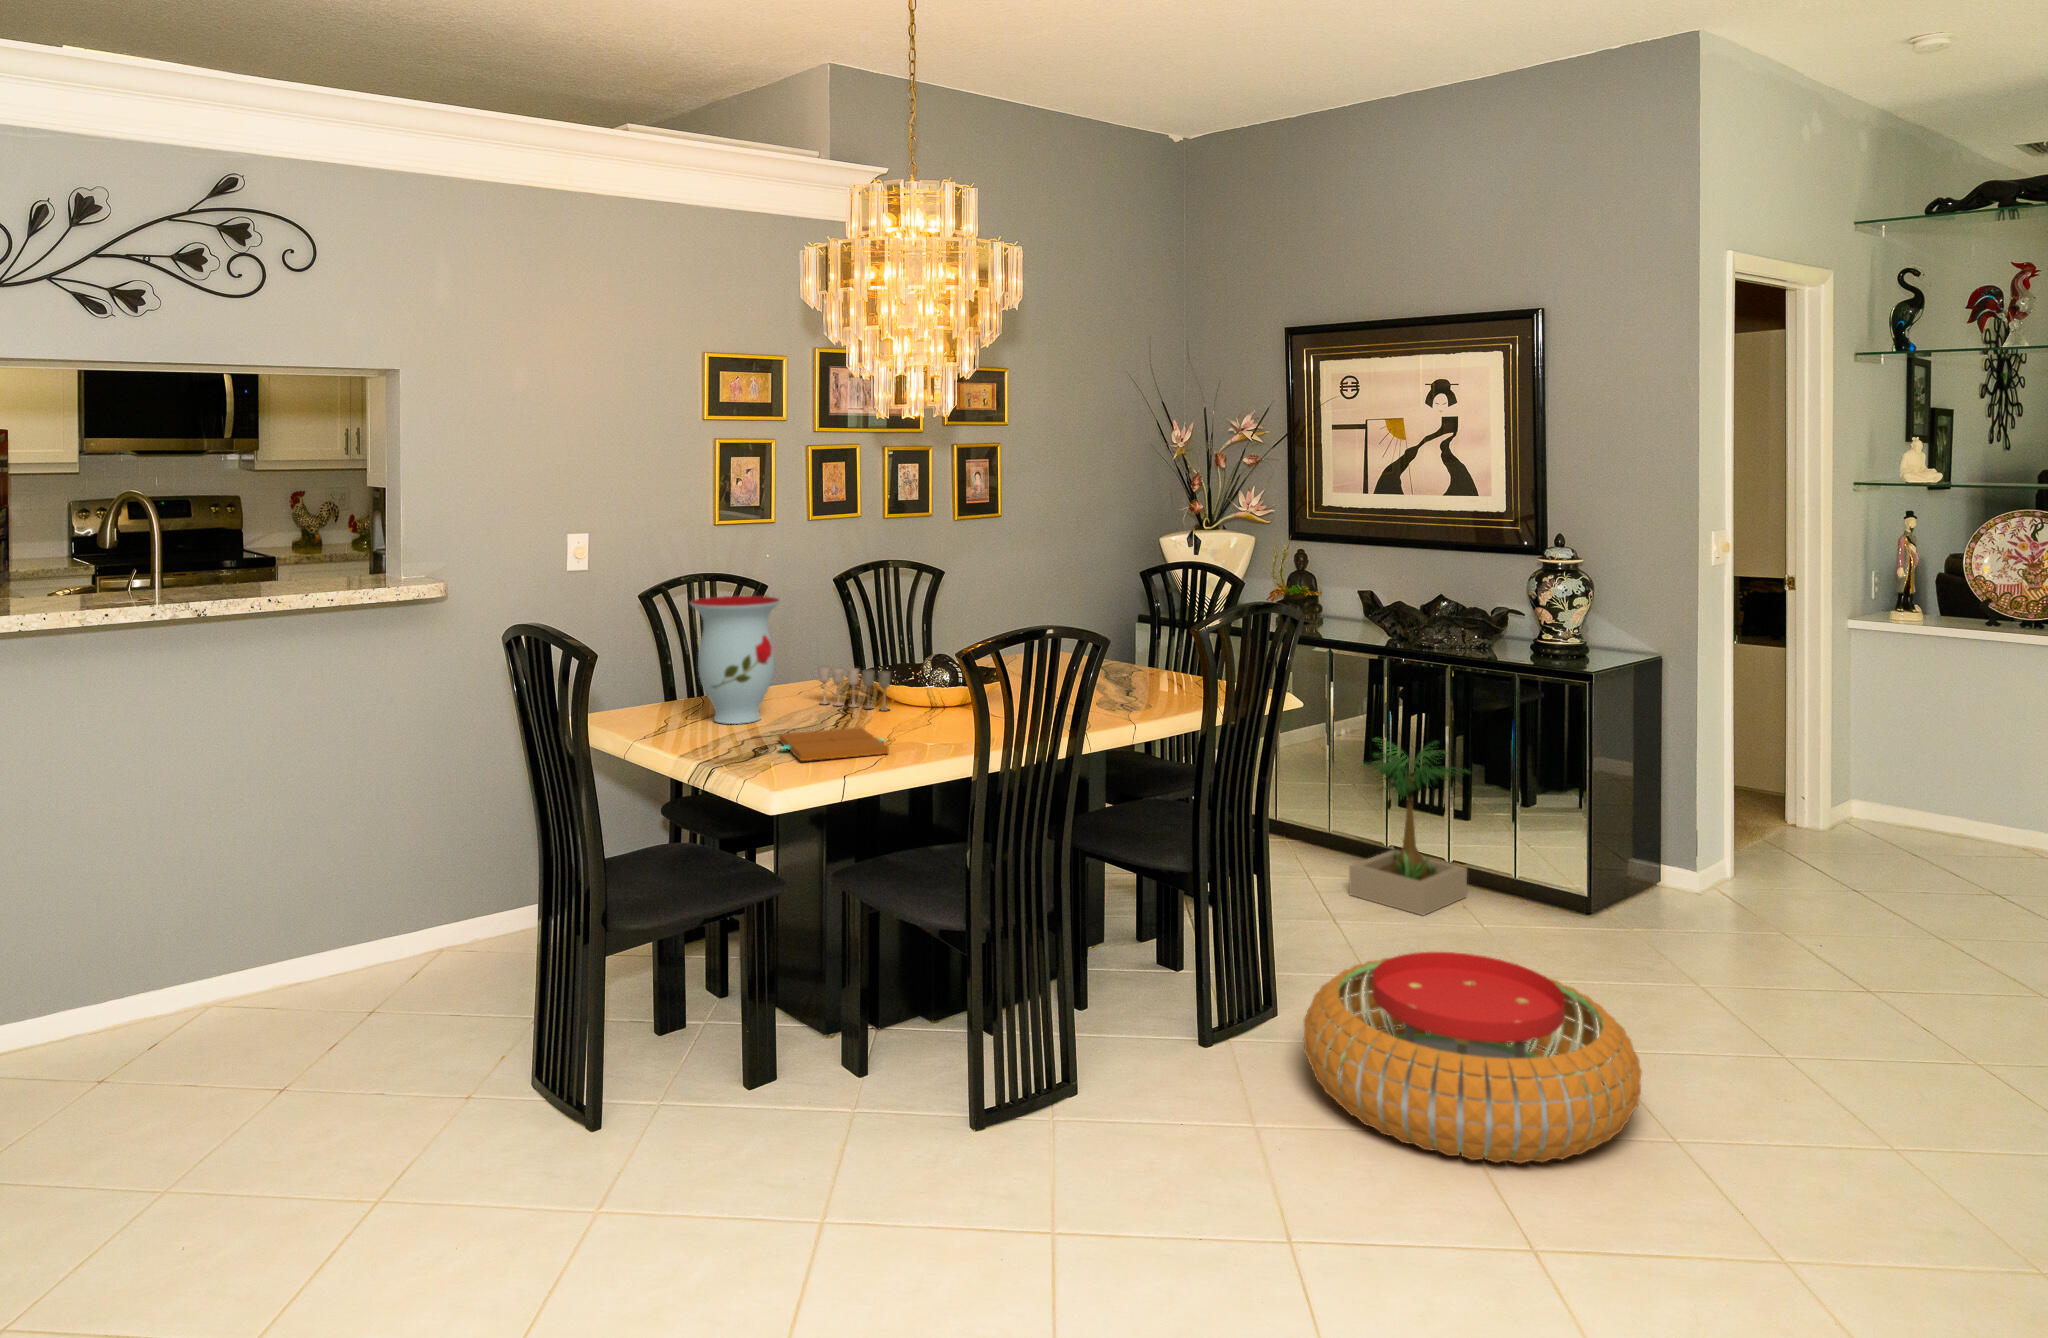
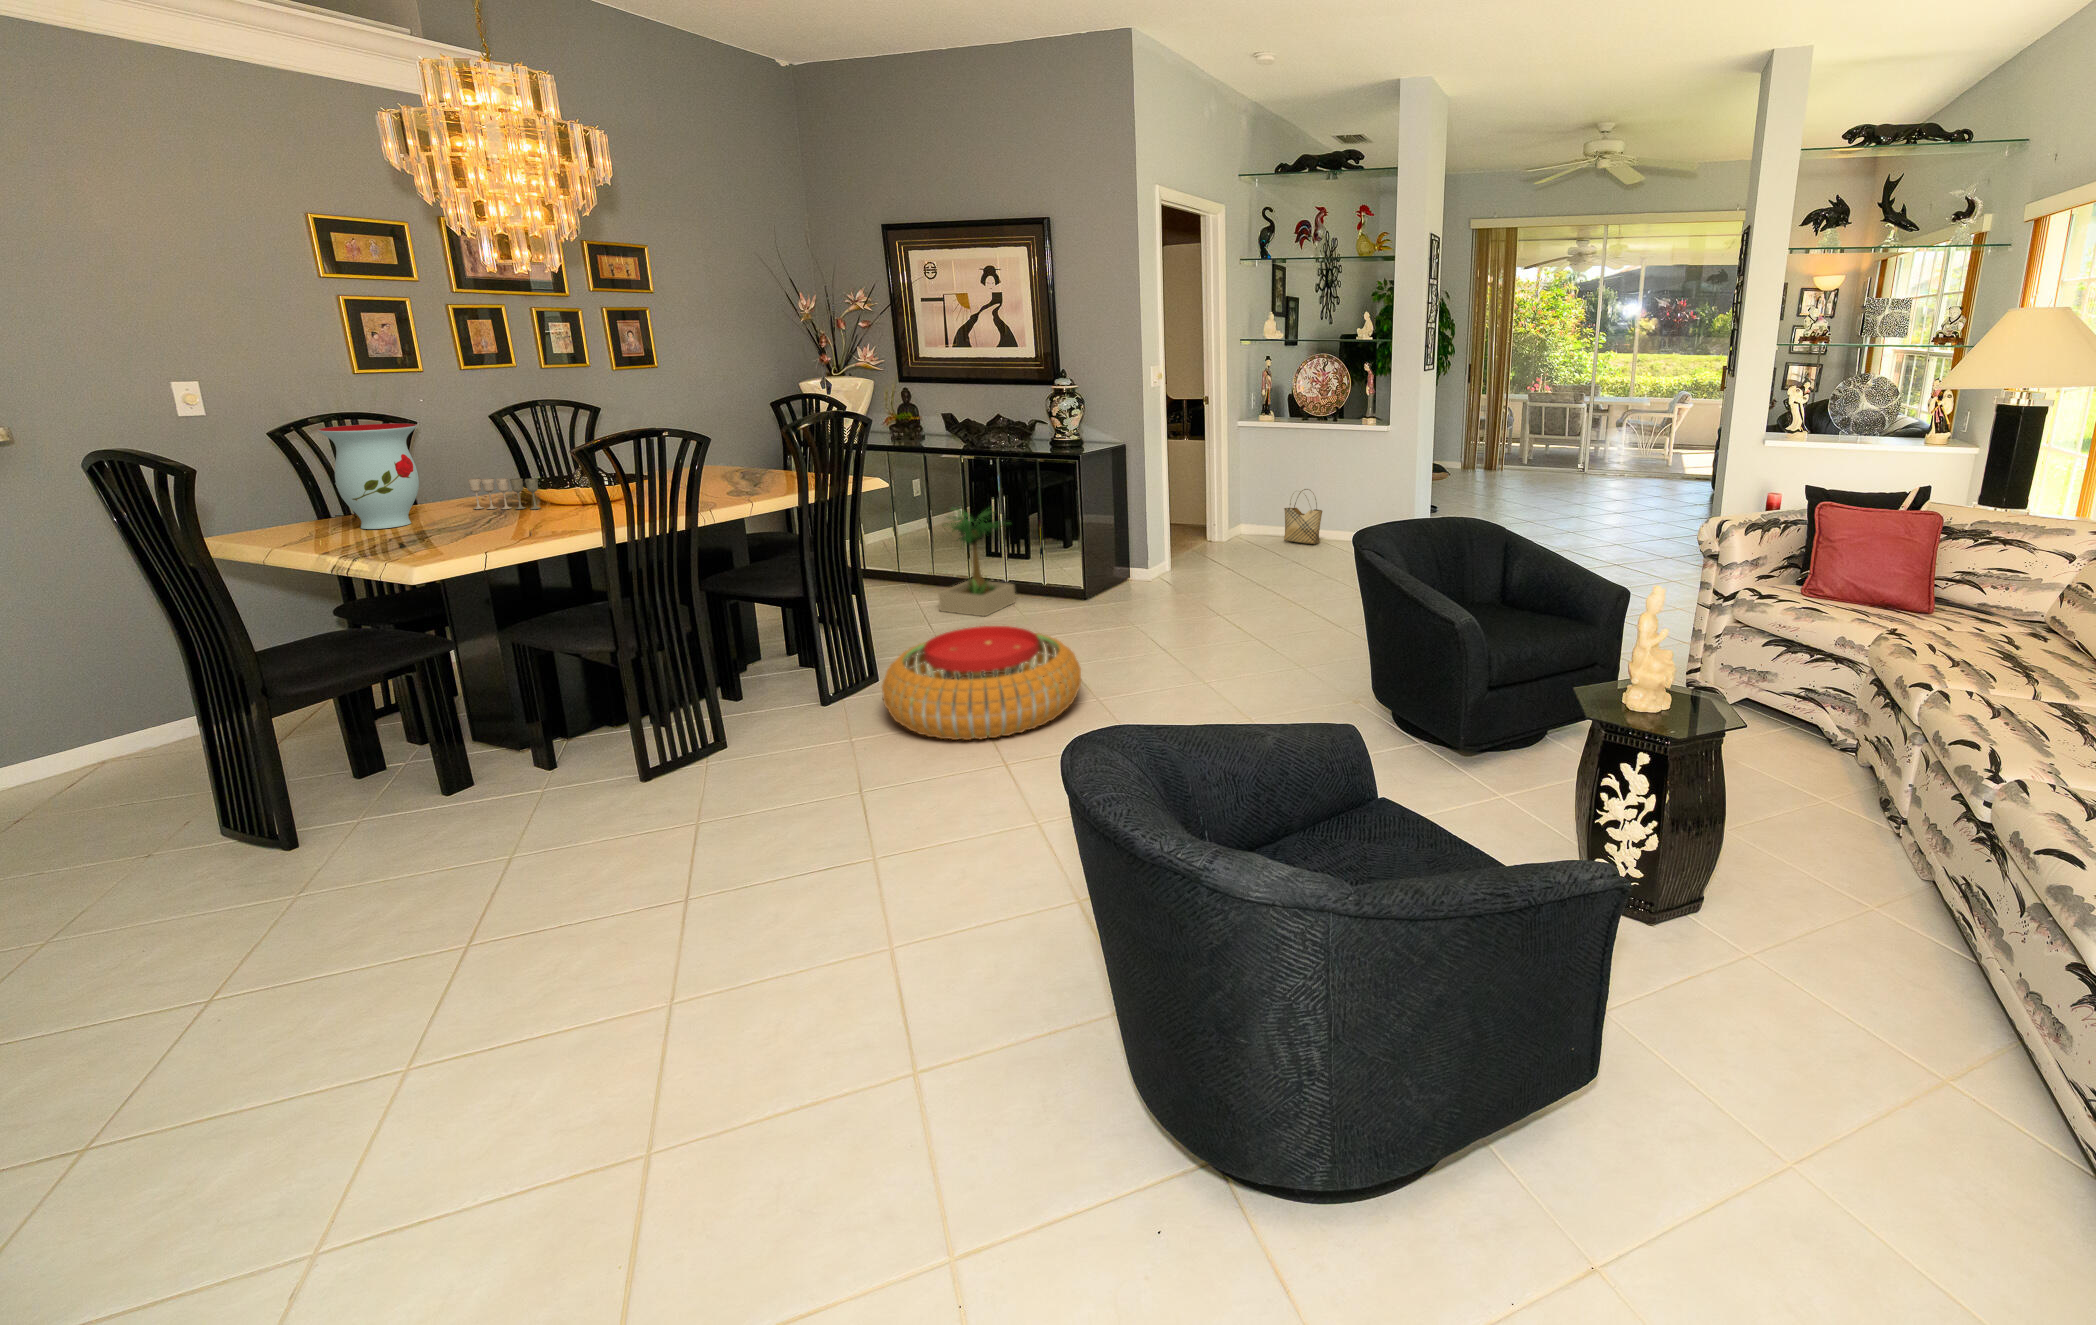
book: present [779,728,889,761] -> none [423,521,530,547]
woven basket: none [1944,750,2034,854] -> present [1284,489,1322,544]

